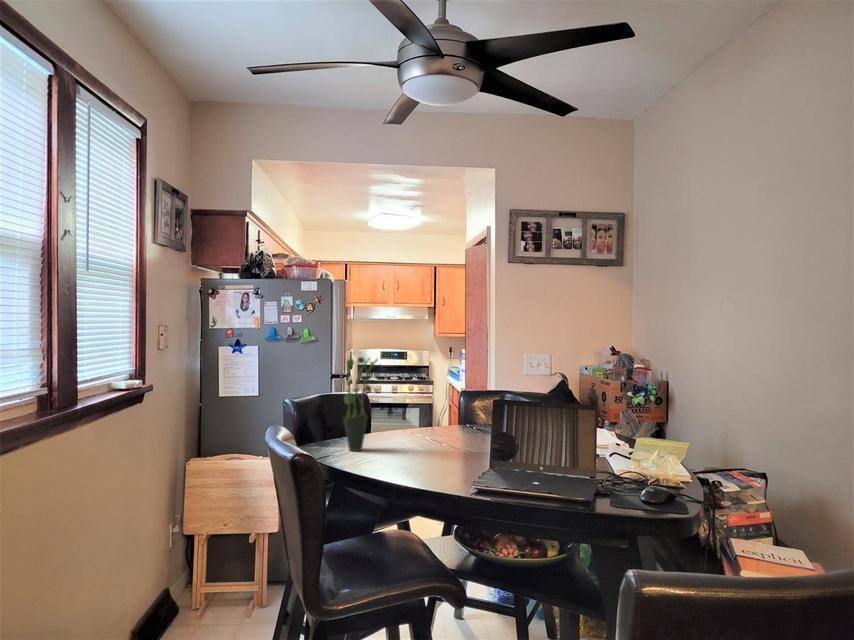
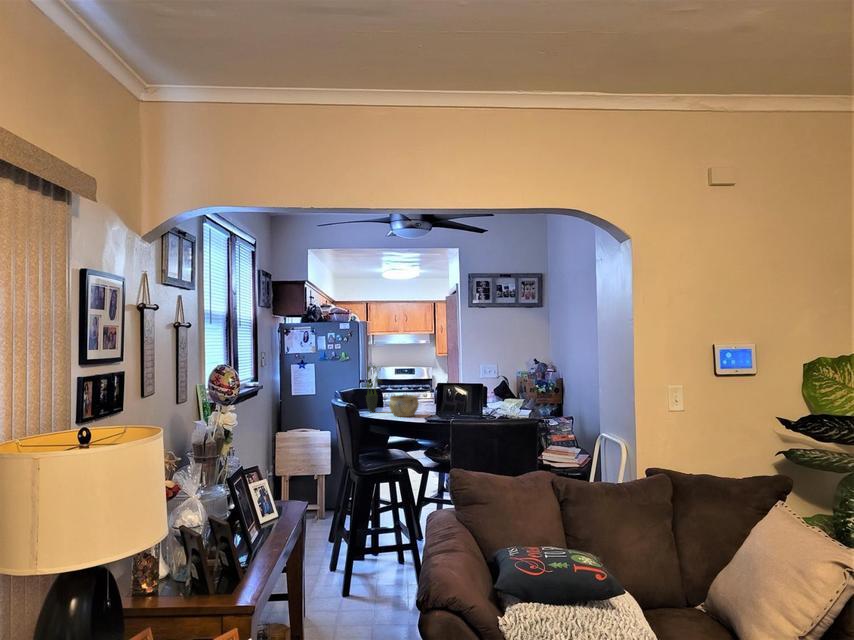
ceramic bowl: none [392,420,455,472] -> present [389,395,419,417]

